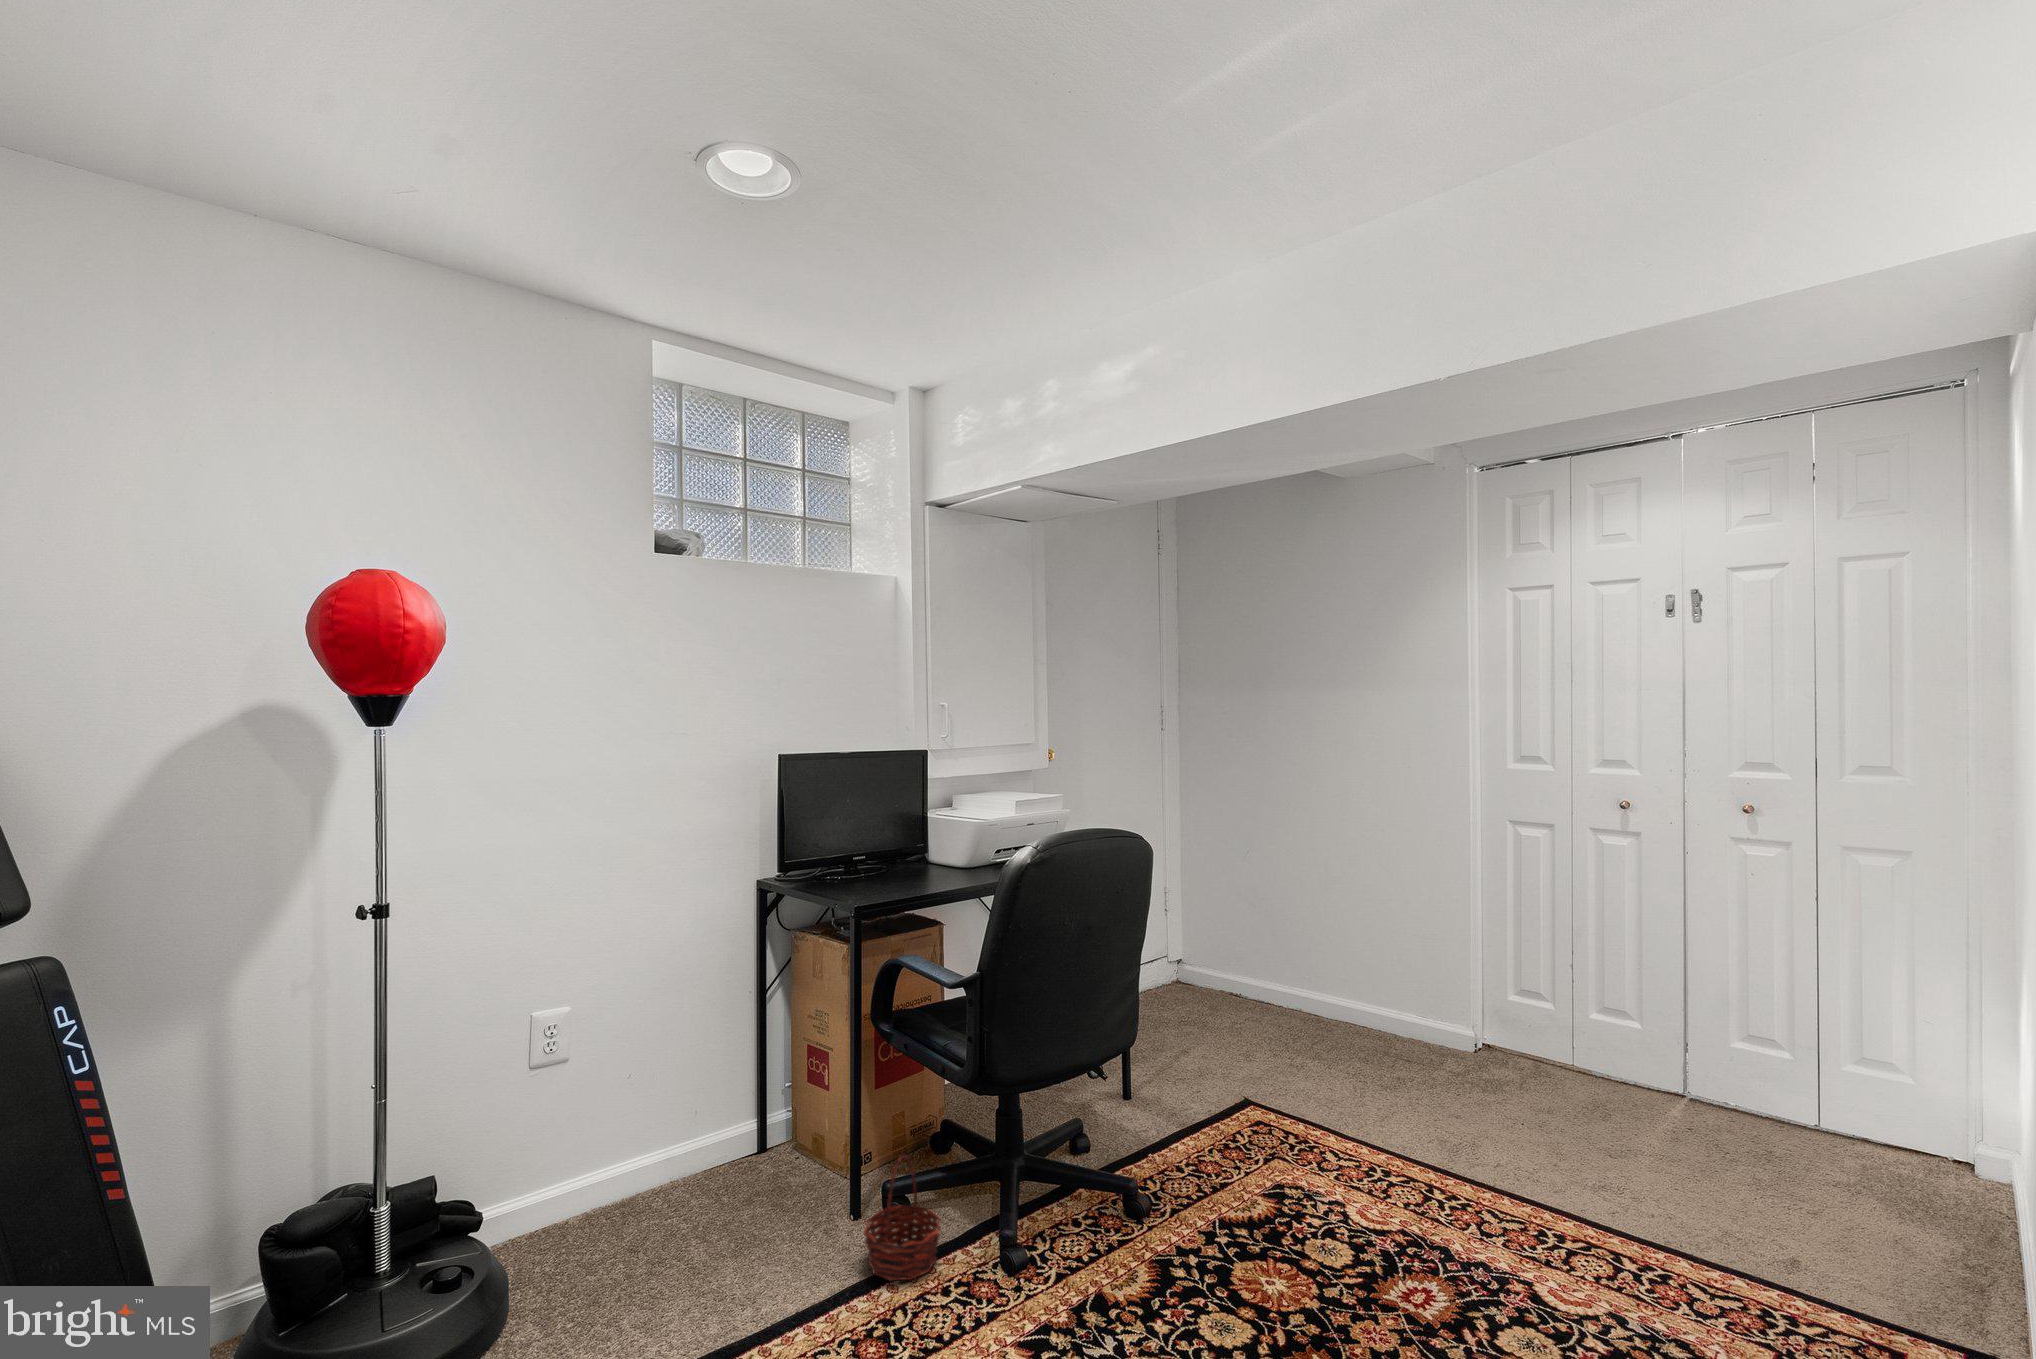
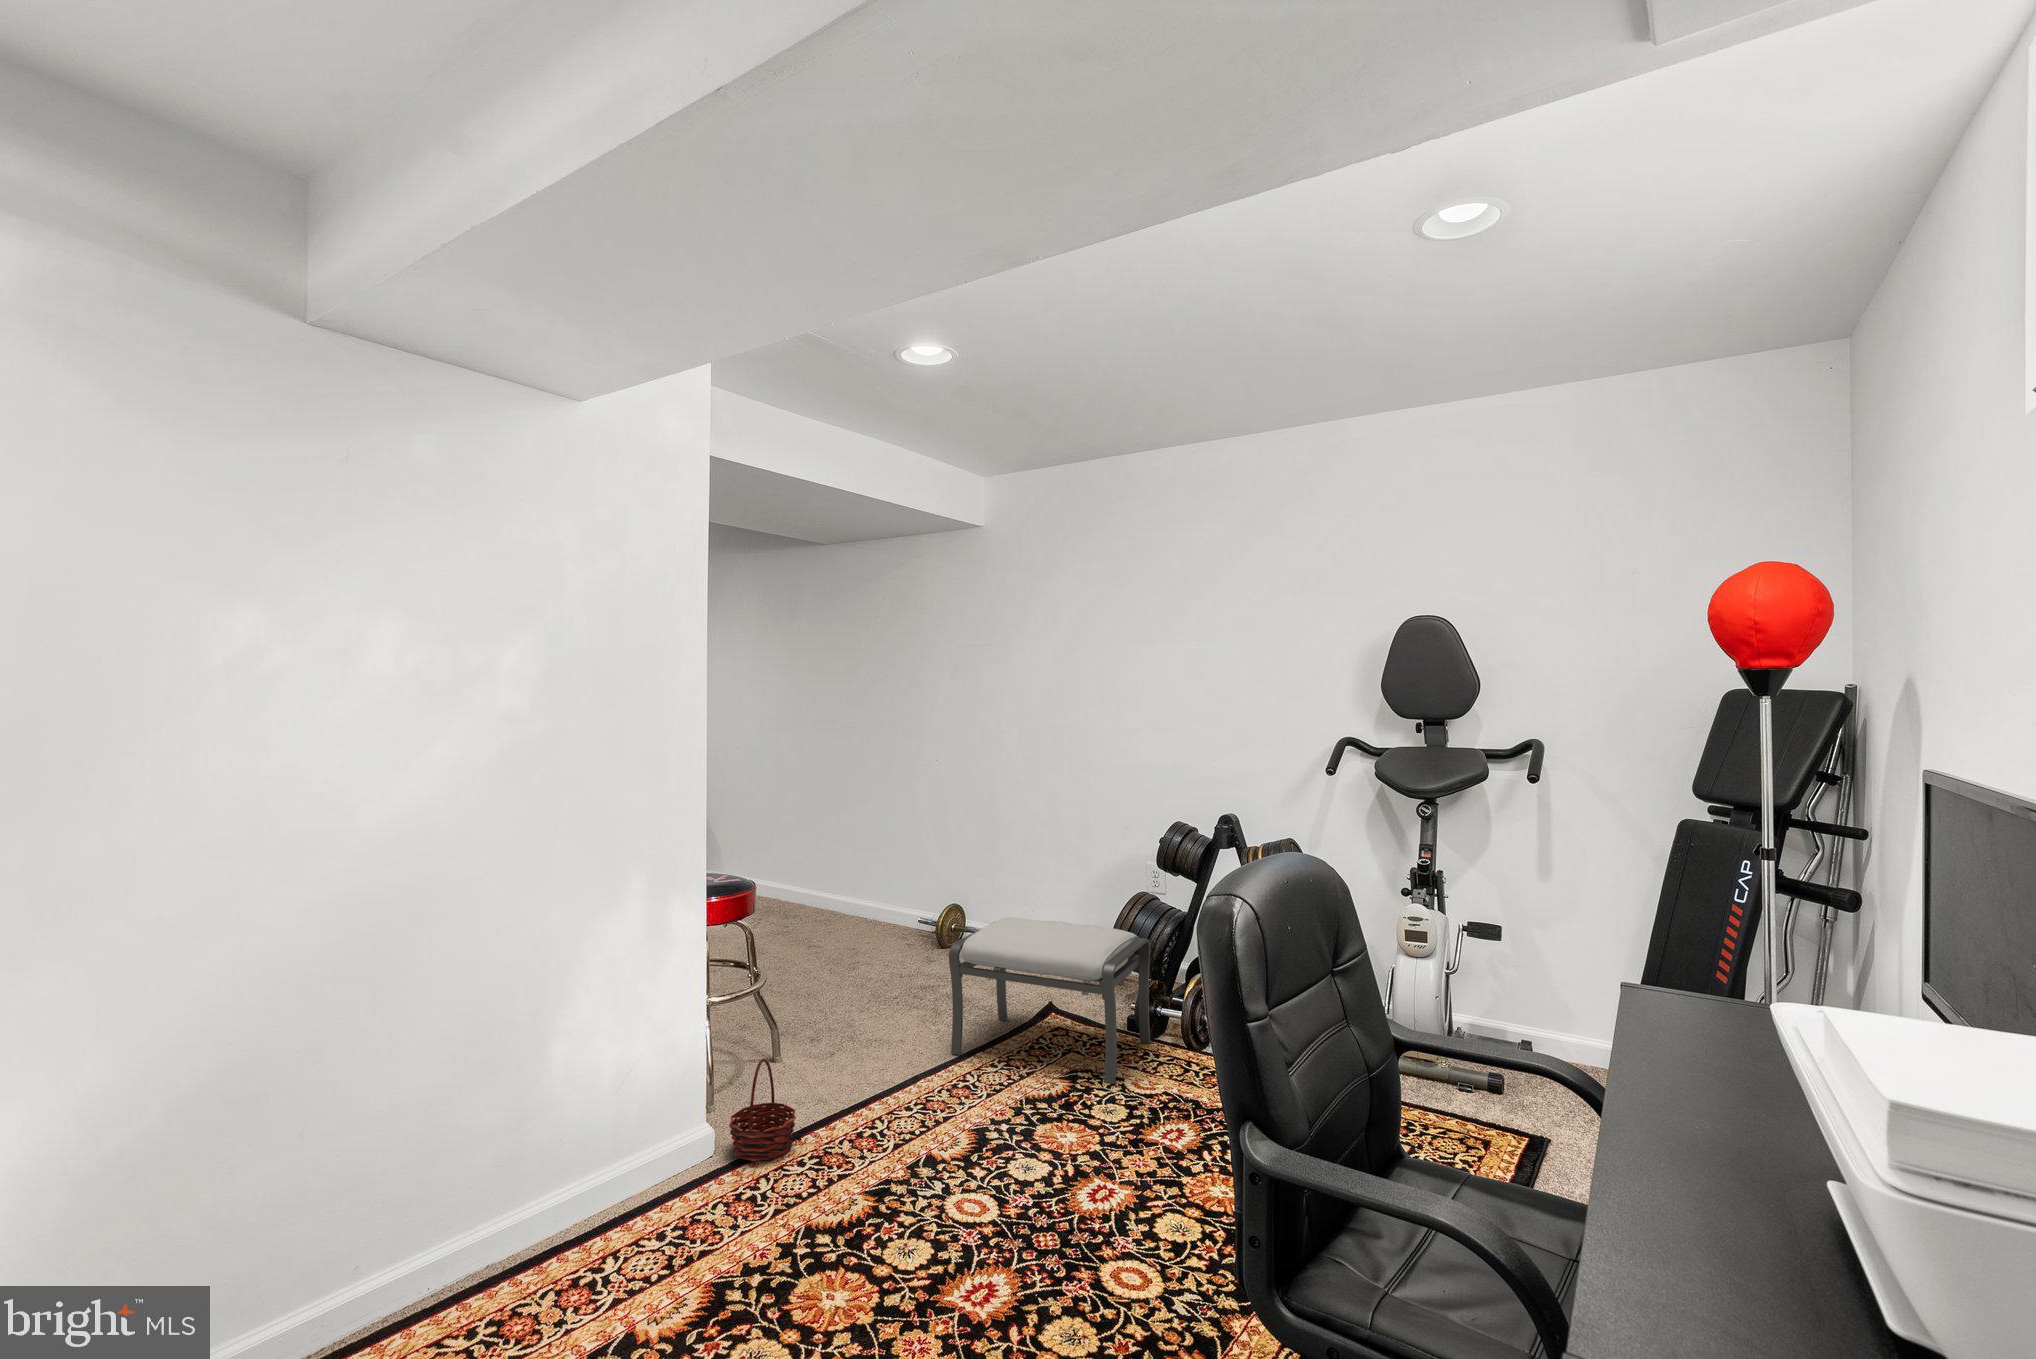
ottoman: none [1124,984,1377,1209] -> present [949,917,1150,1084]

